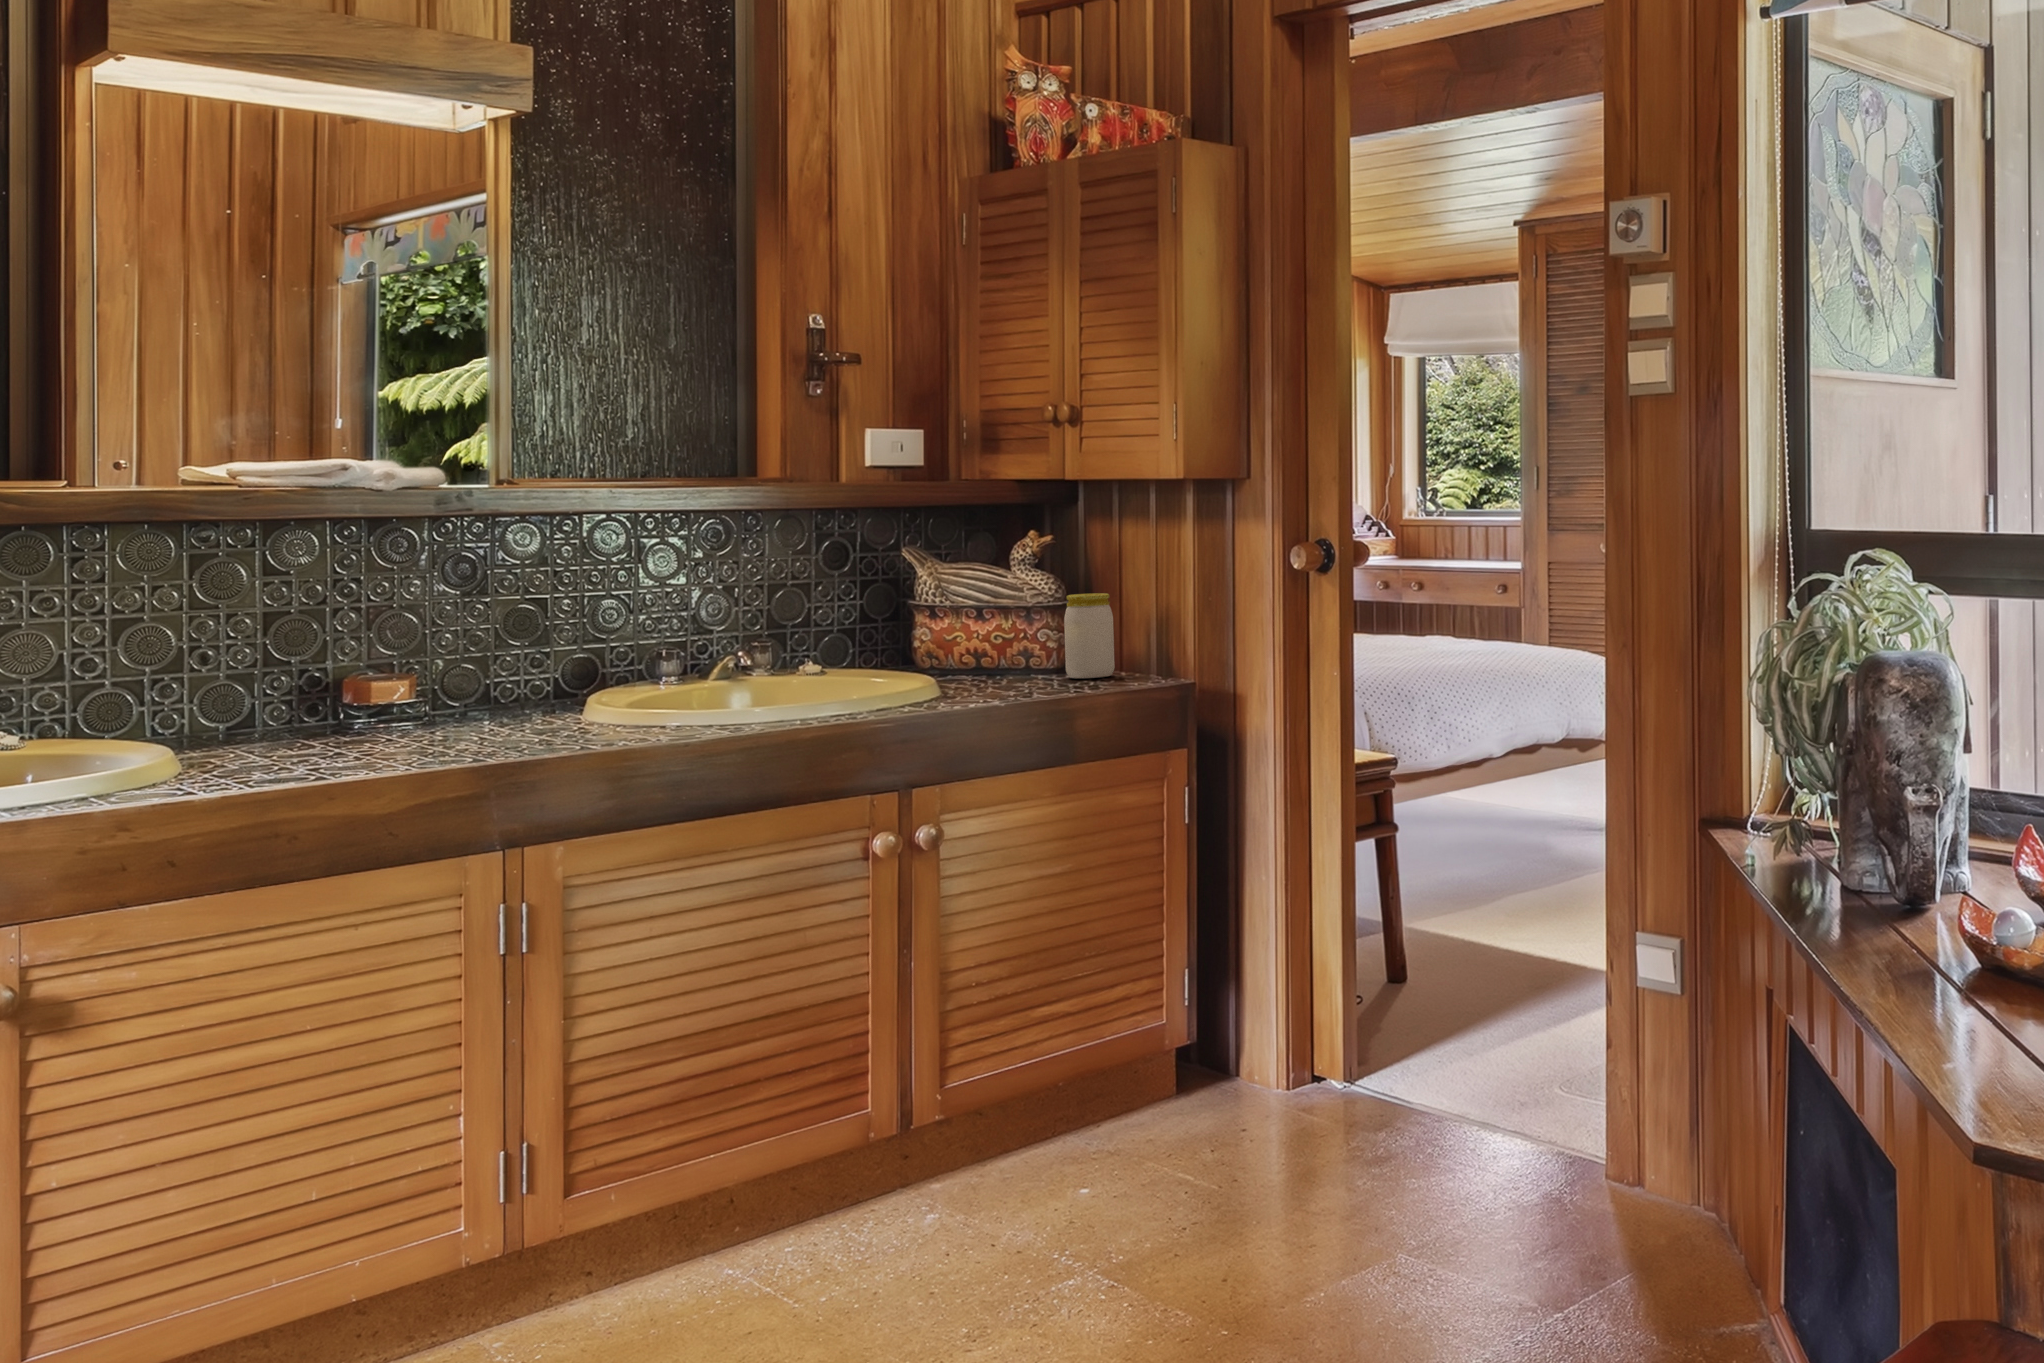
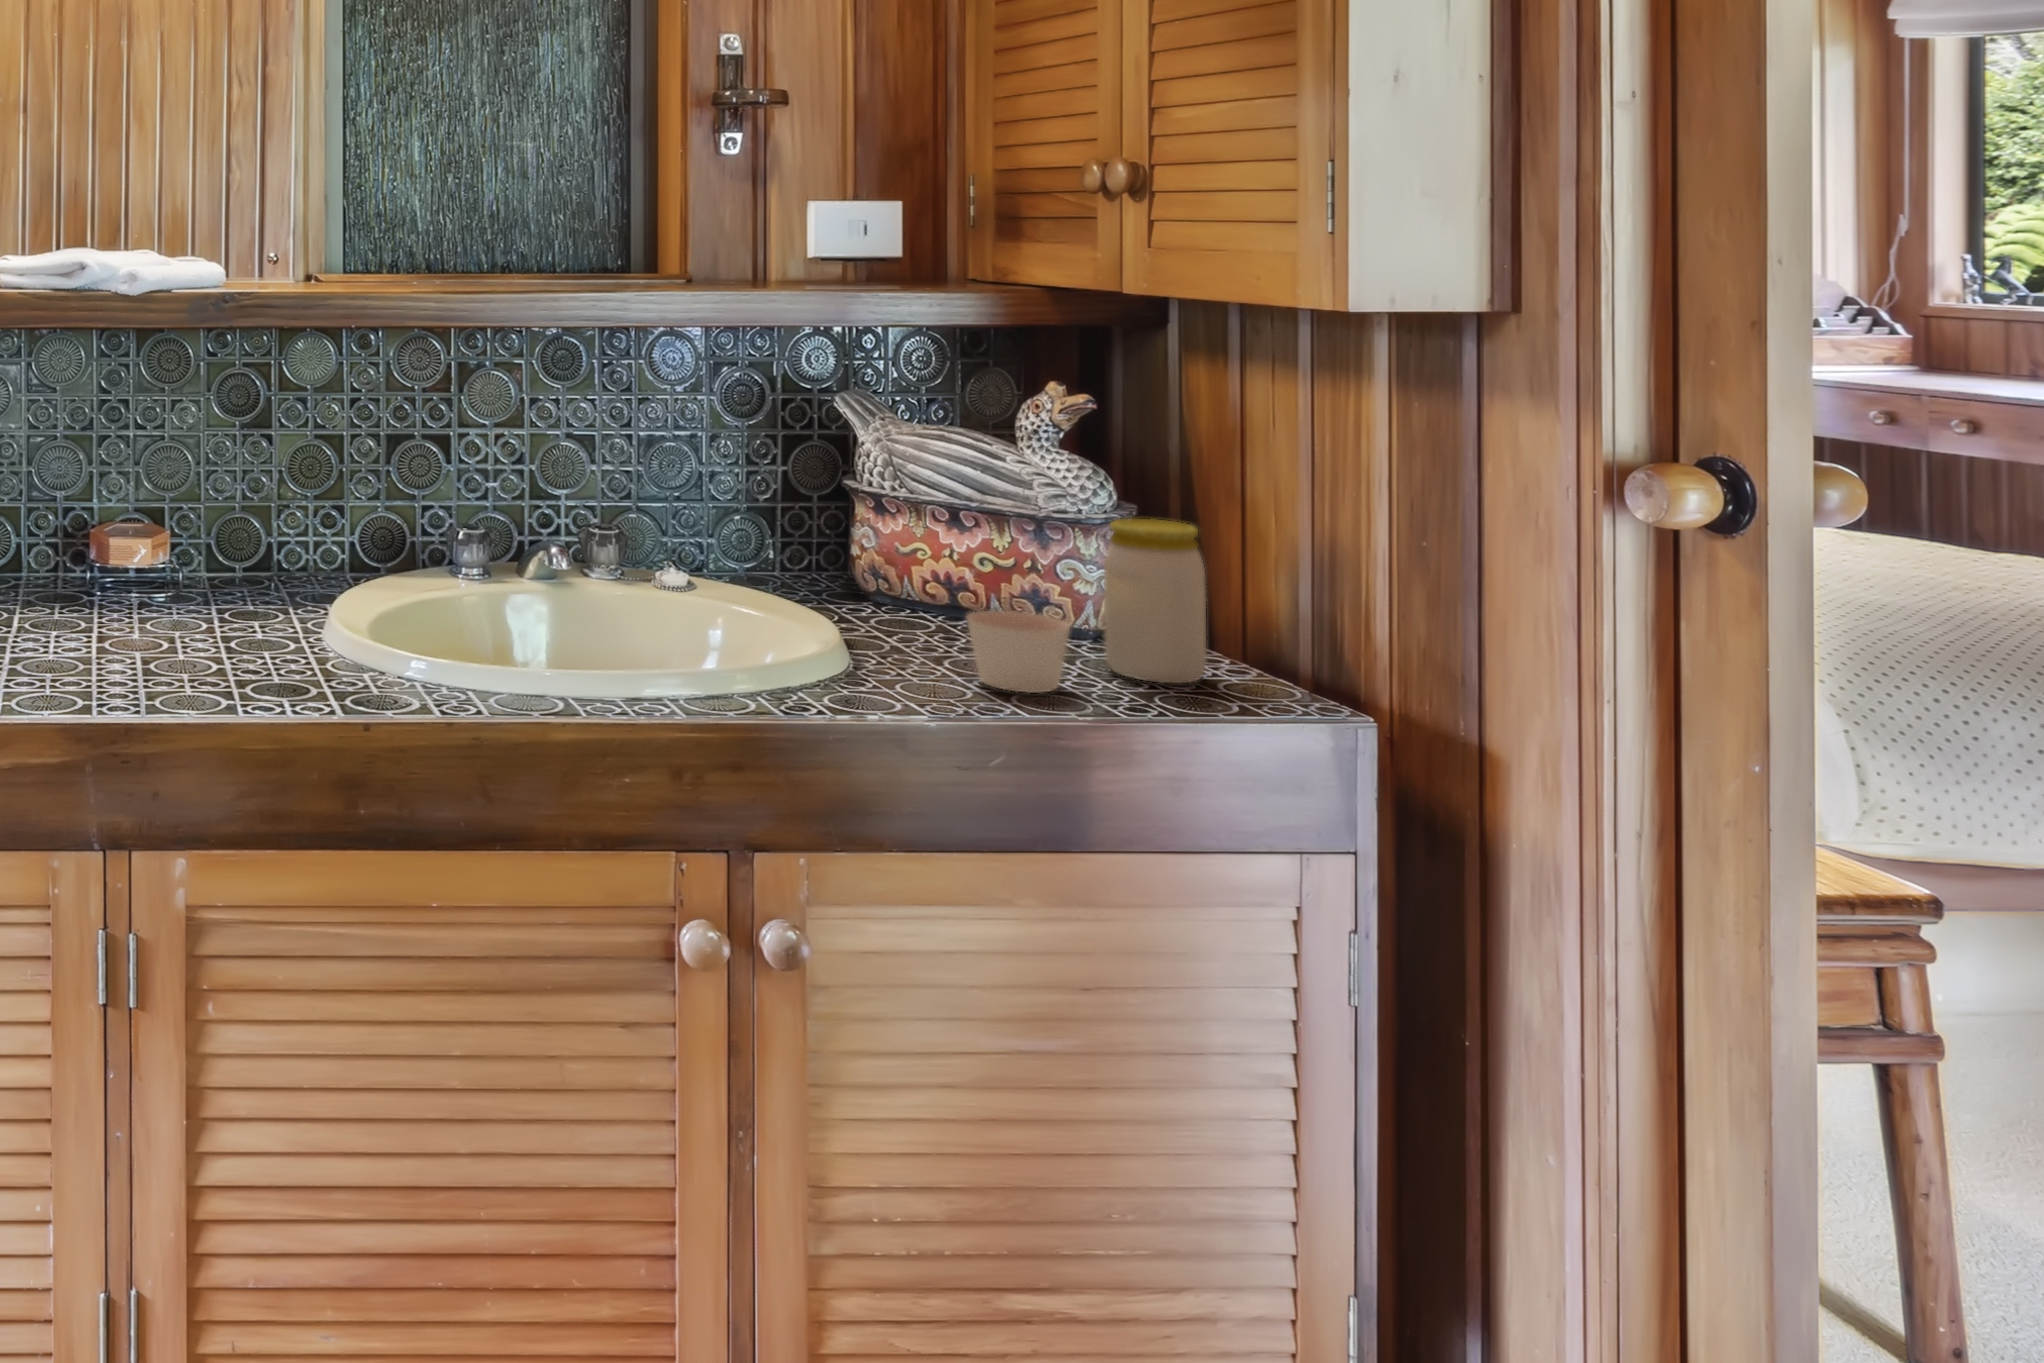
candle: none [1002,648,1056,688] -> present [967,611,1070,693]

